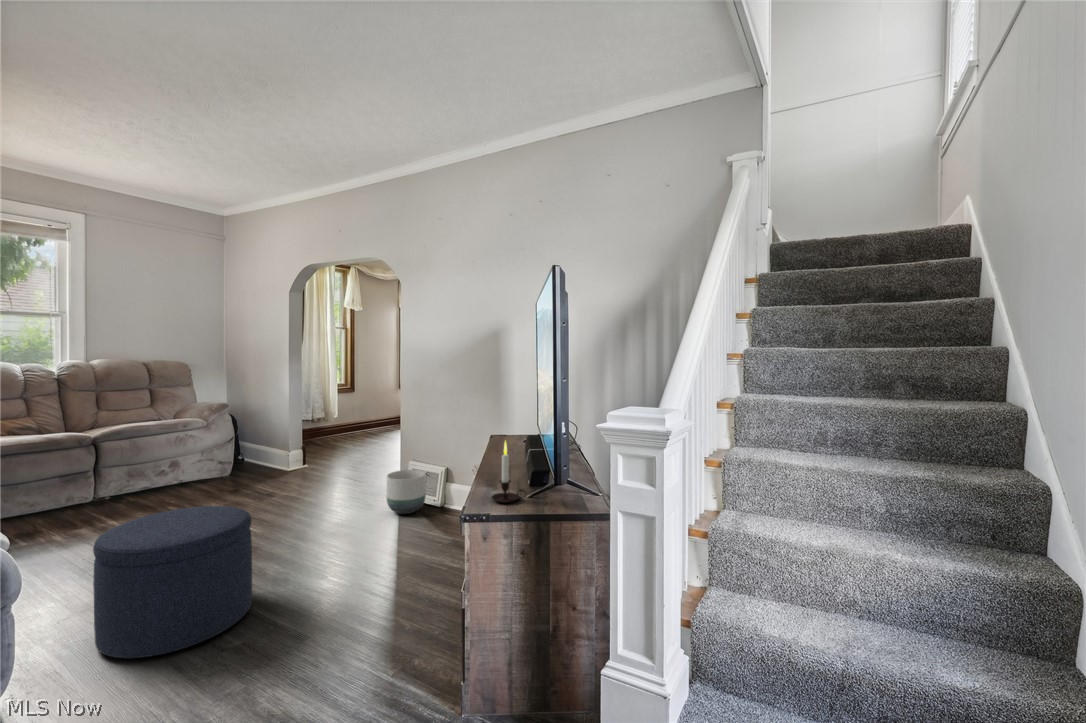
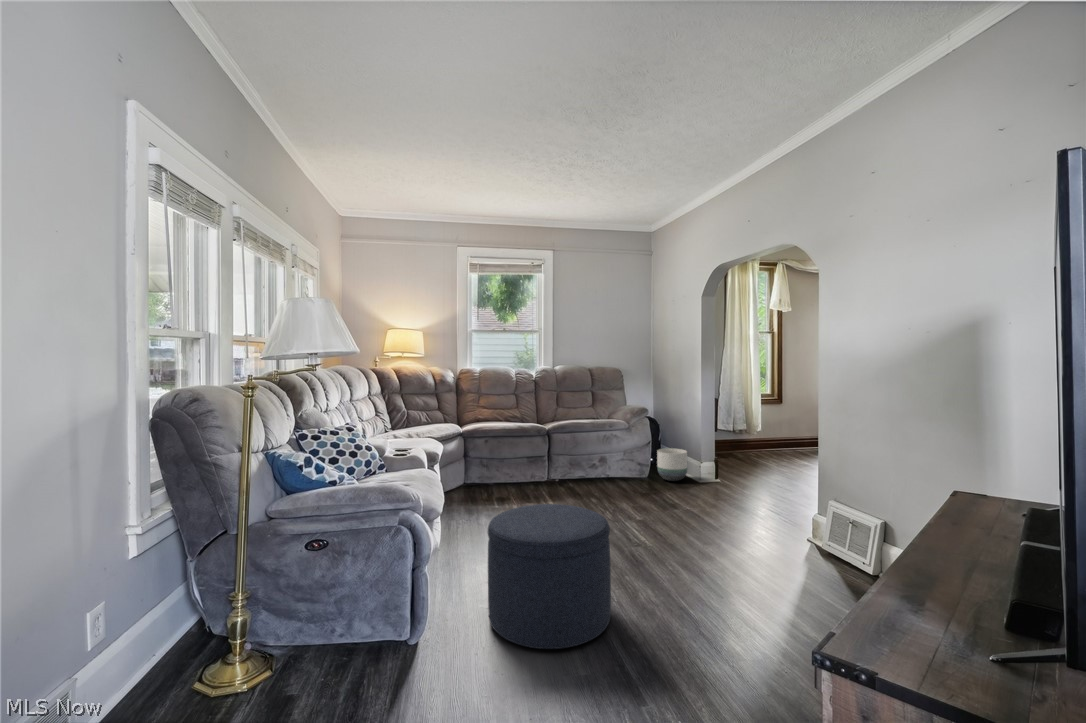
candle: present [491,441,525,503] -> none [897,512,992,655]
planter: present [387,470,426,514] -> present [657,448,687,481]

